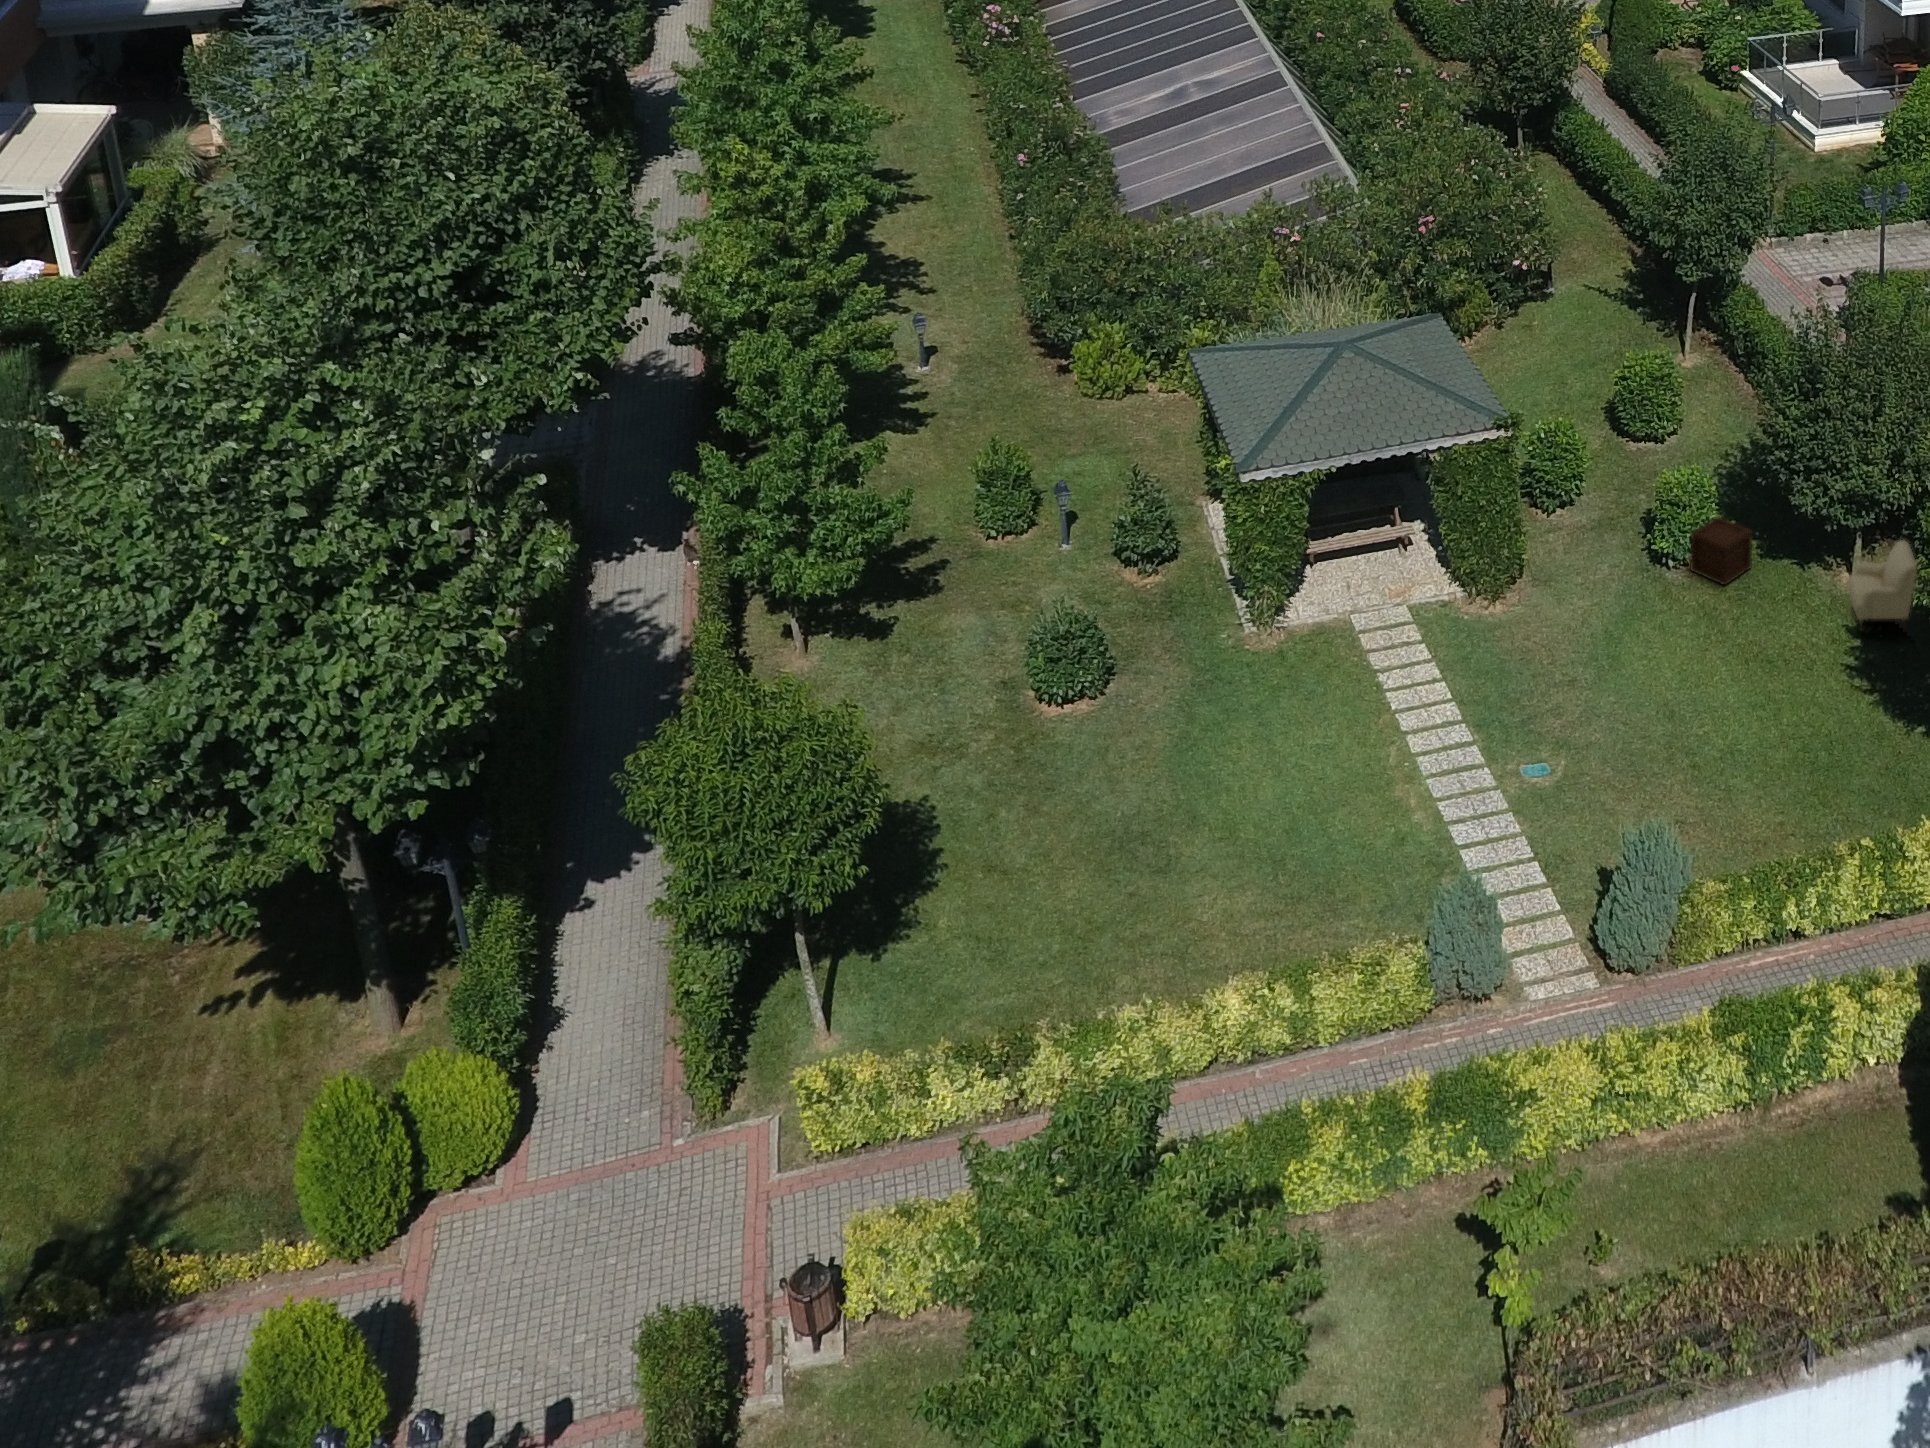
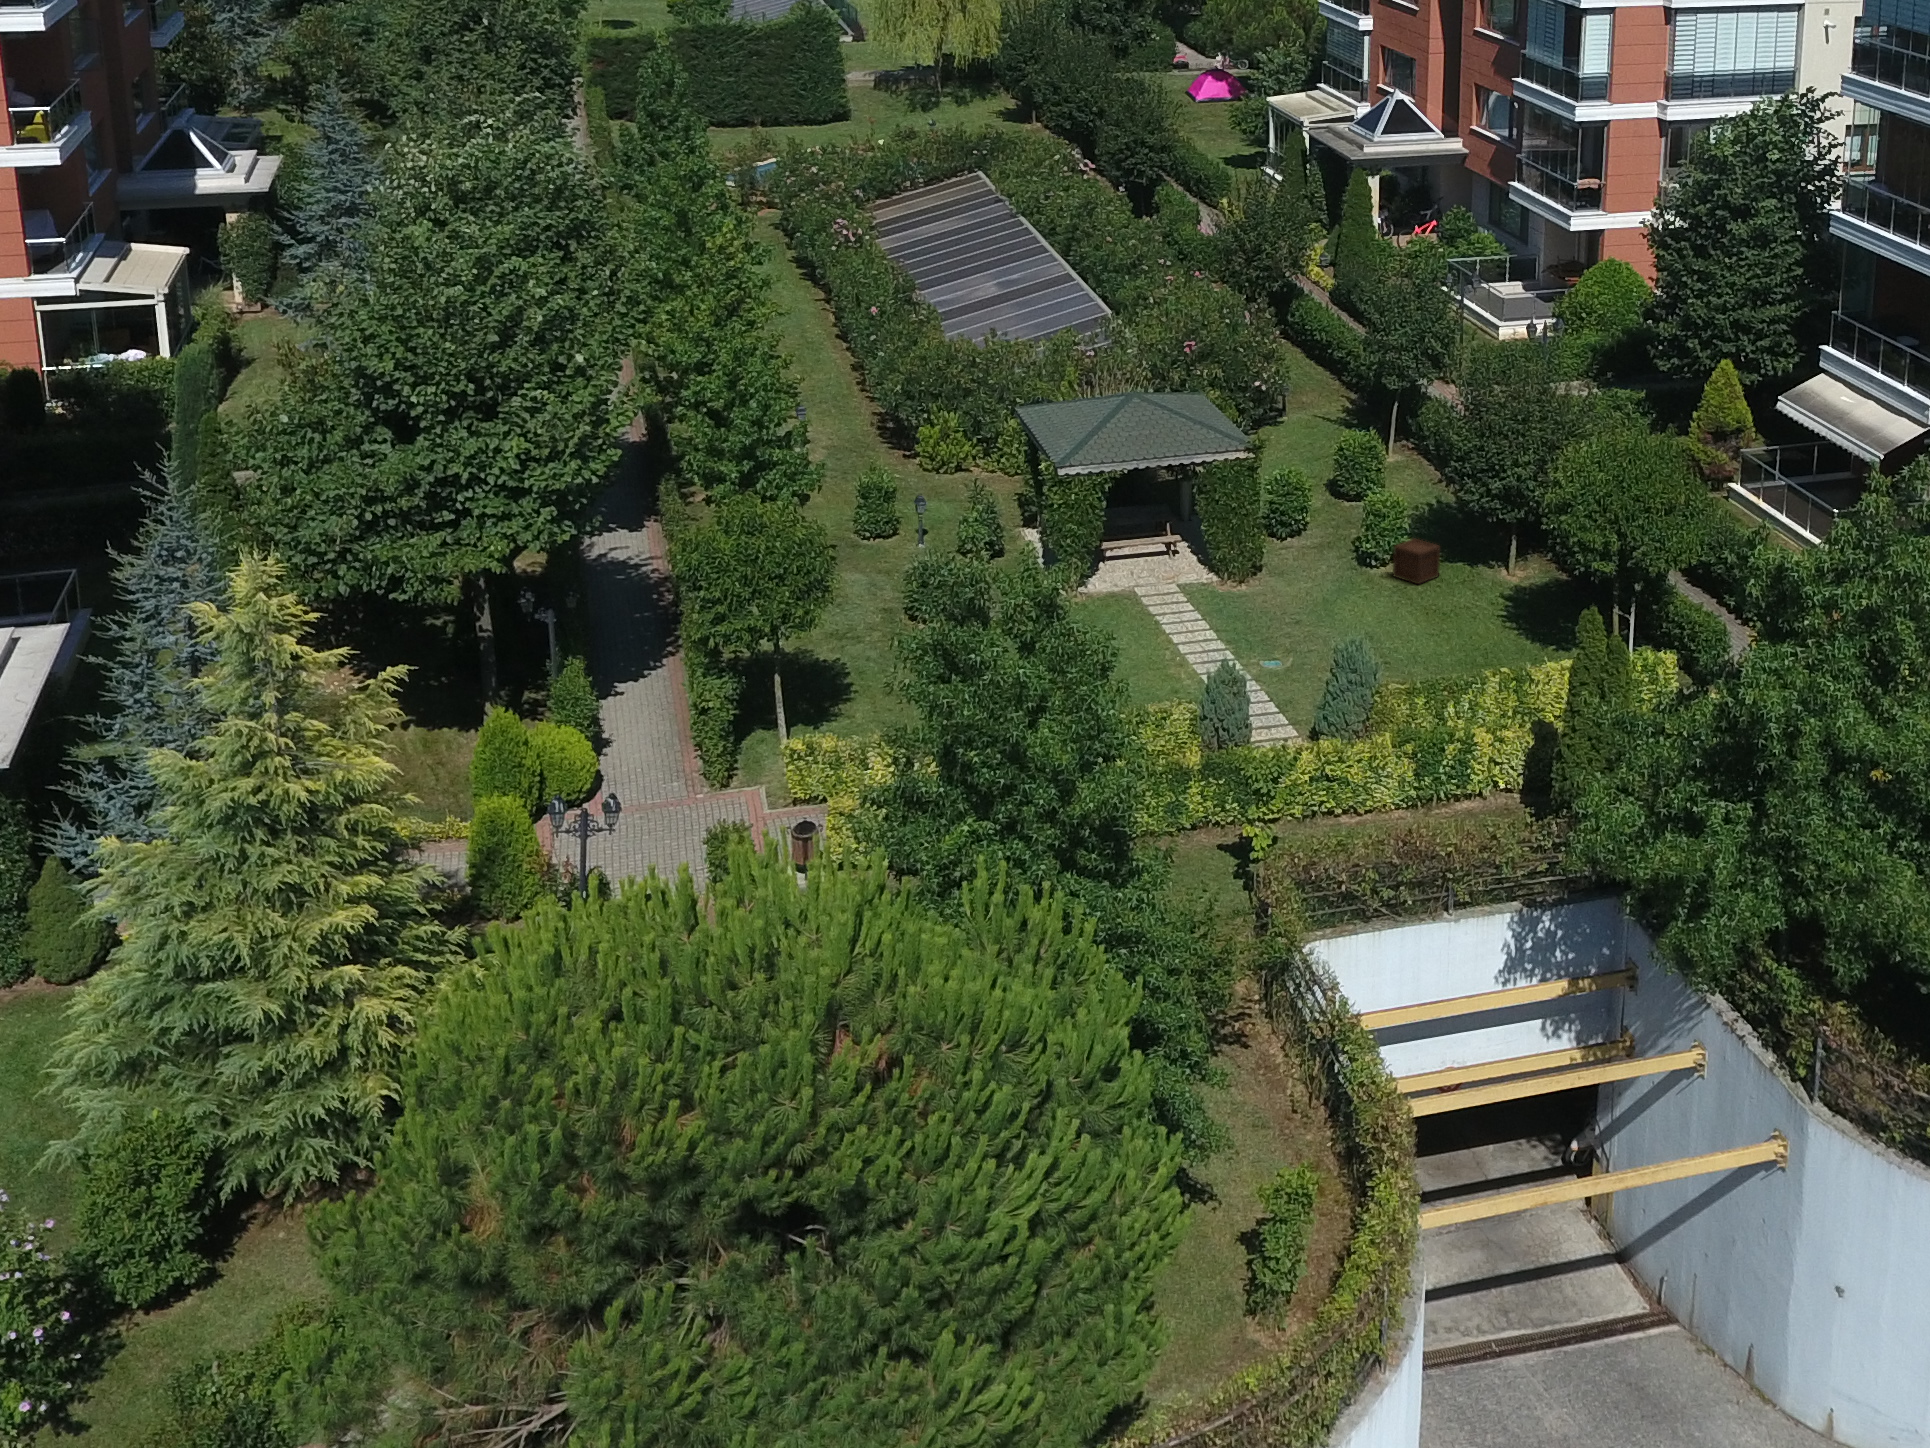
chair: present [1847,540,1916,629] -> none [1510,547,1563,610]

